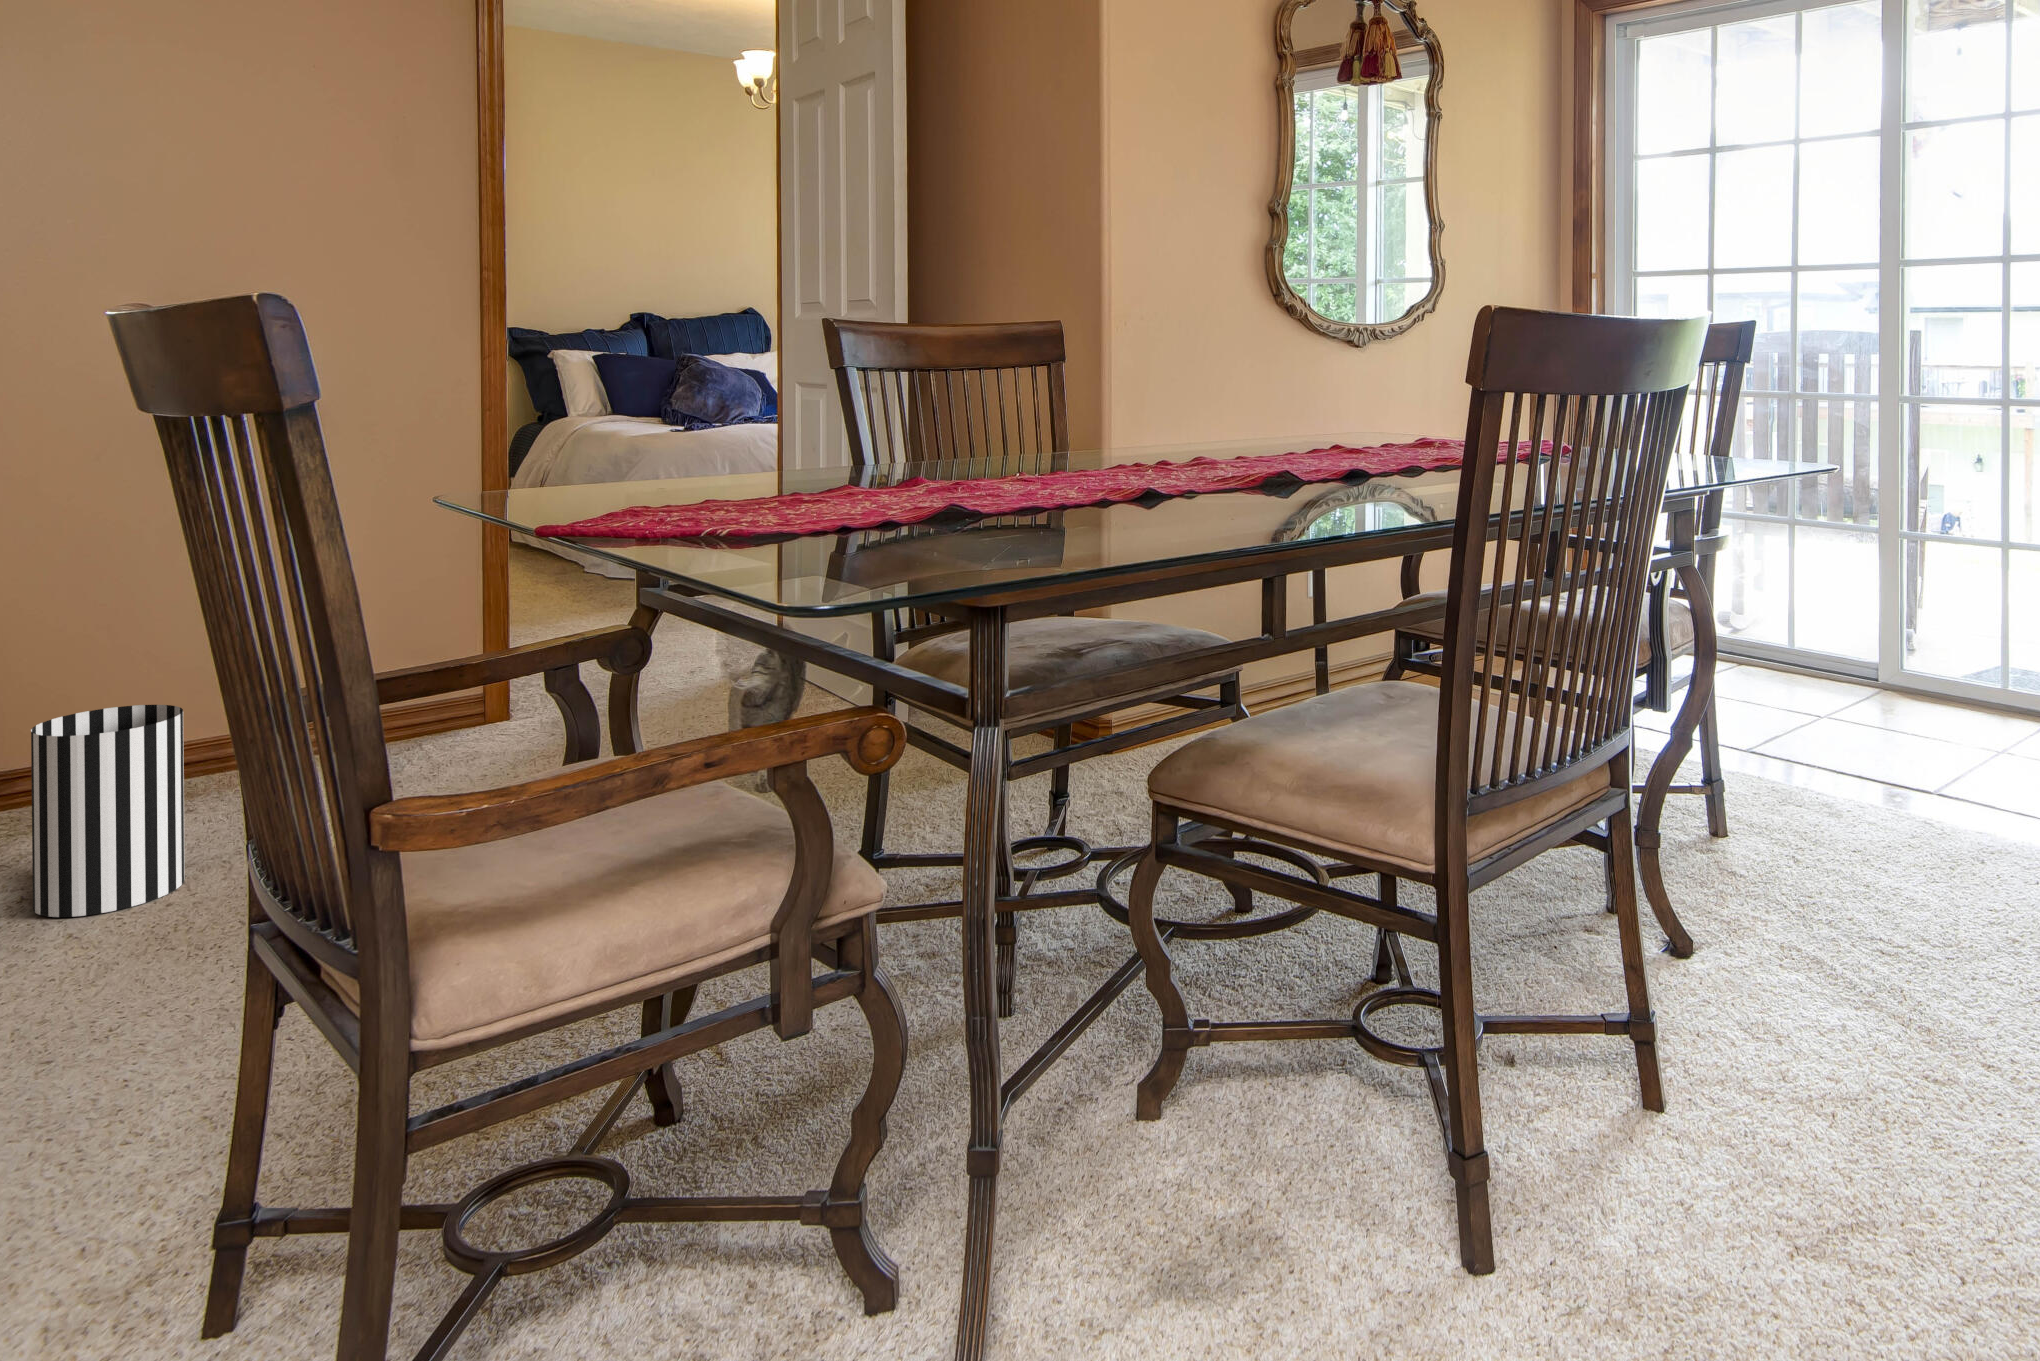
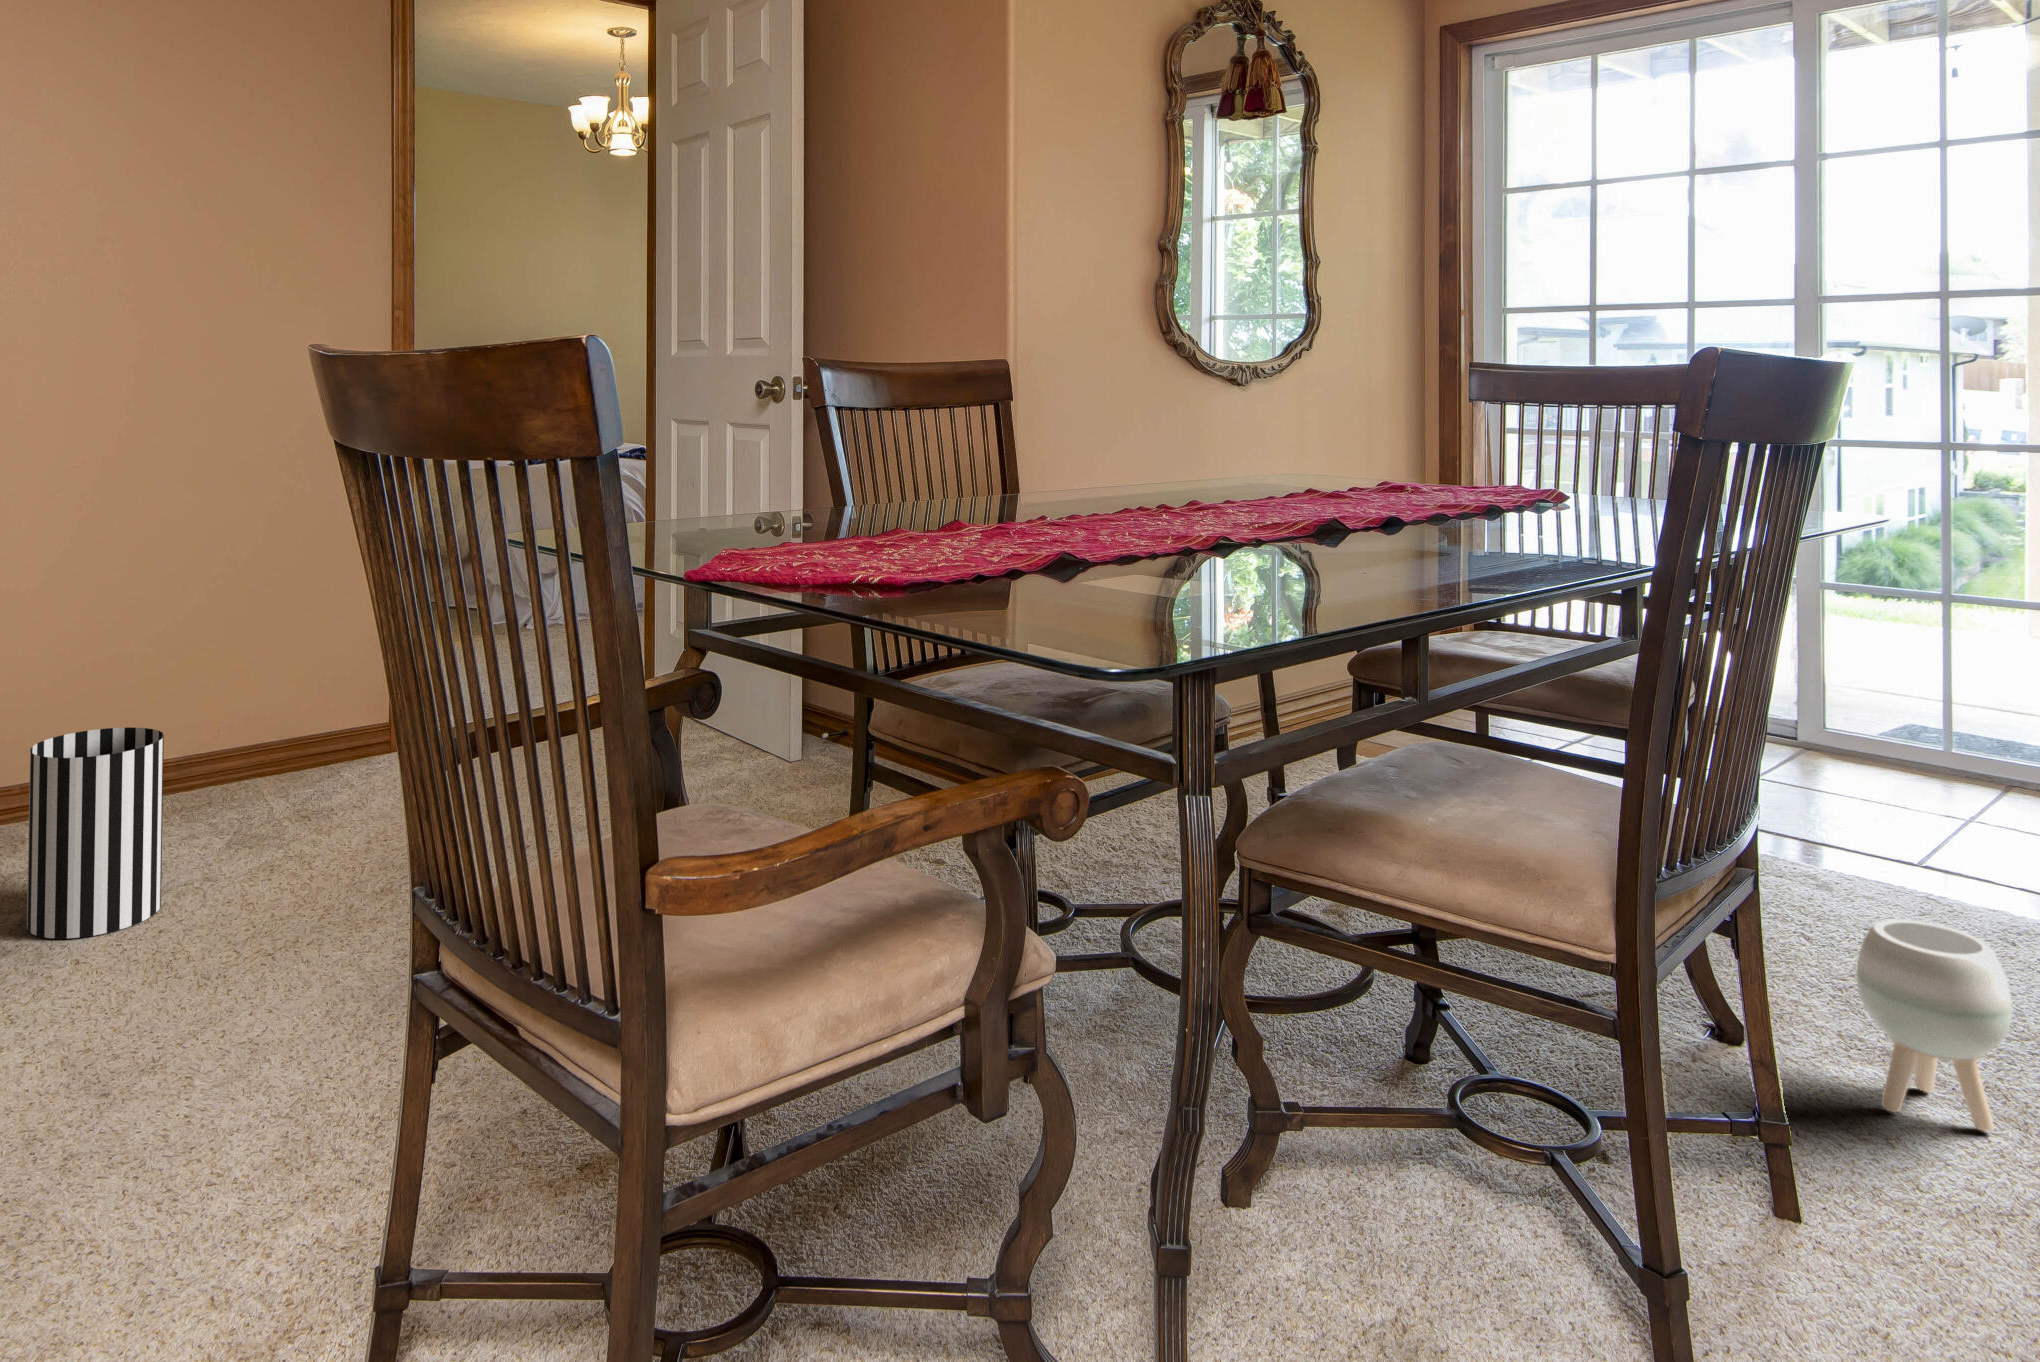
planter: none [1758,840,1877,1027] -> present [1856,919,2012,1132]

